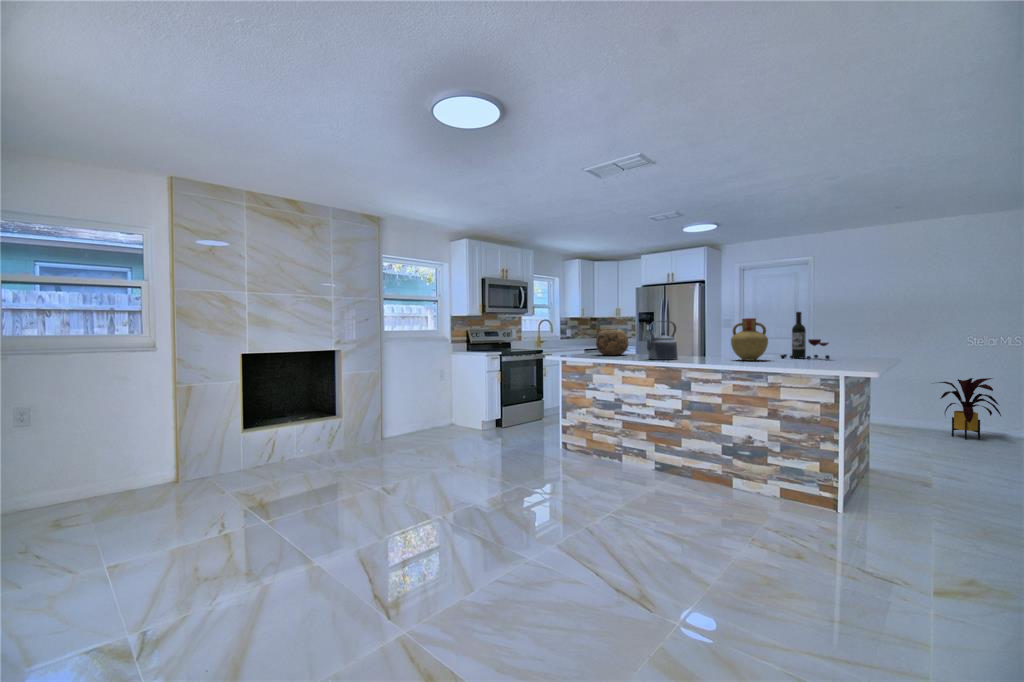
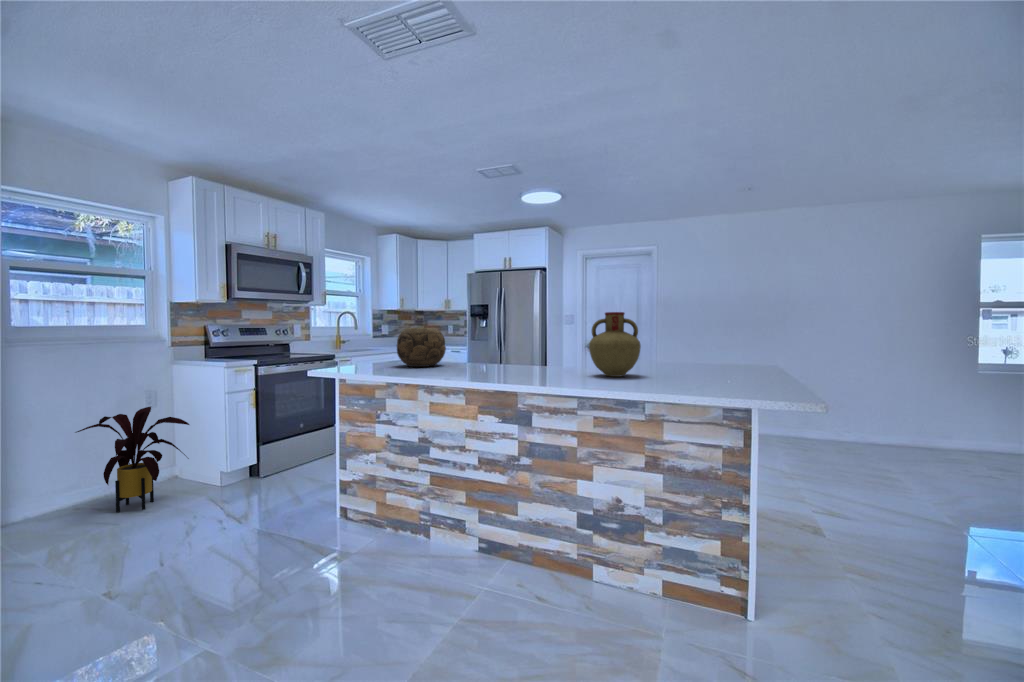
wine bottle: present [780,312,830,359] -> none [651,304,719,374]
kettle: present [645,321,678,360] -> none [462,314,513,376]
house plant: present [938,378,1001,439] -> present [76,407,189,512]

